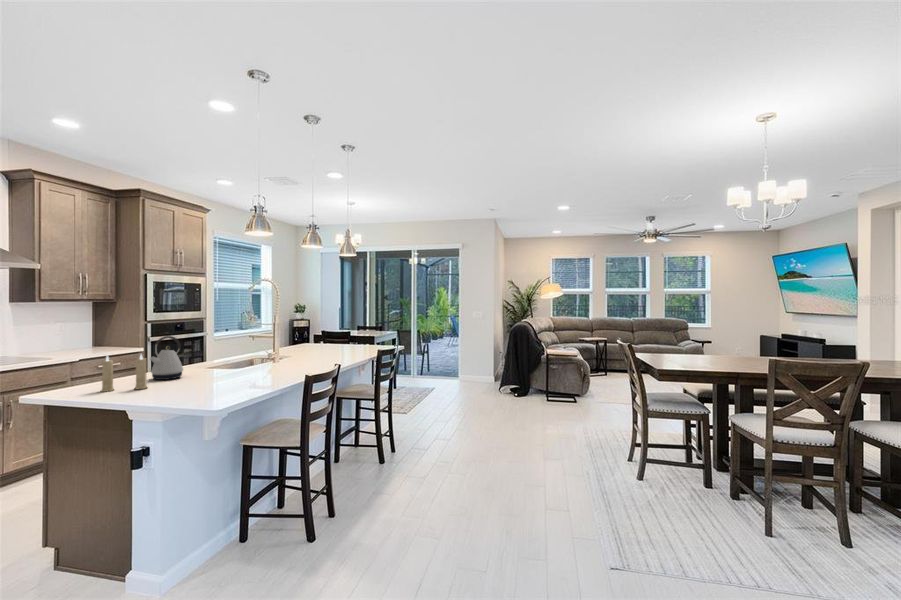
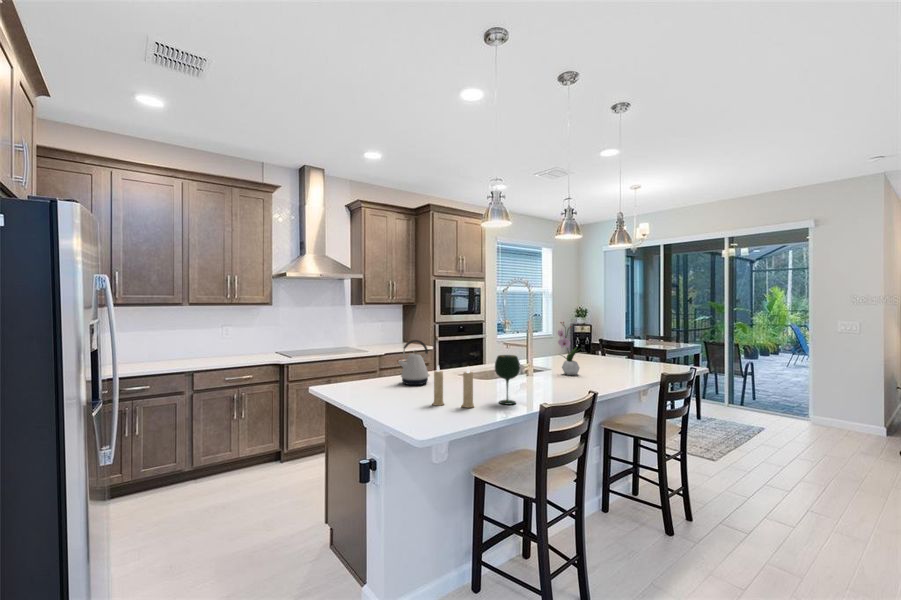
flower arrangement: none [299,316,319,359] -> present [558,322,581,375]
wine glass: none [262,342,283,381] -> present [495,355,520,405]
candle: present [101,355,147,392] -> present [432,366,474,408]

